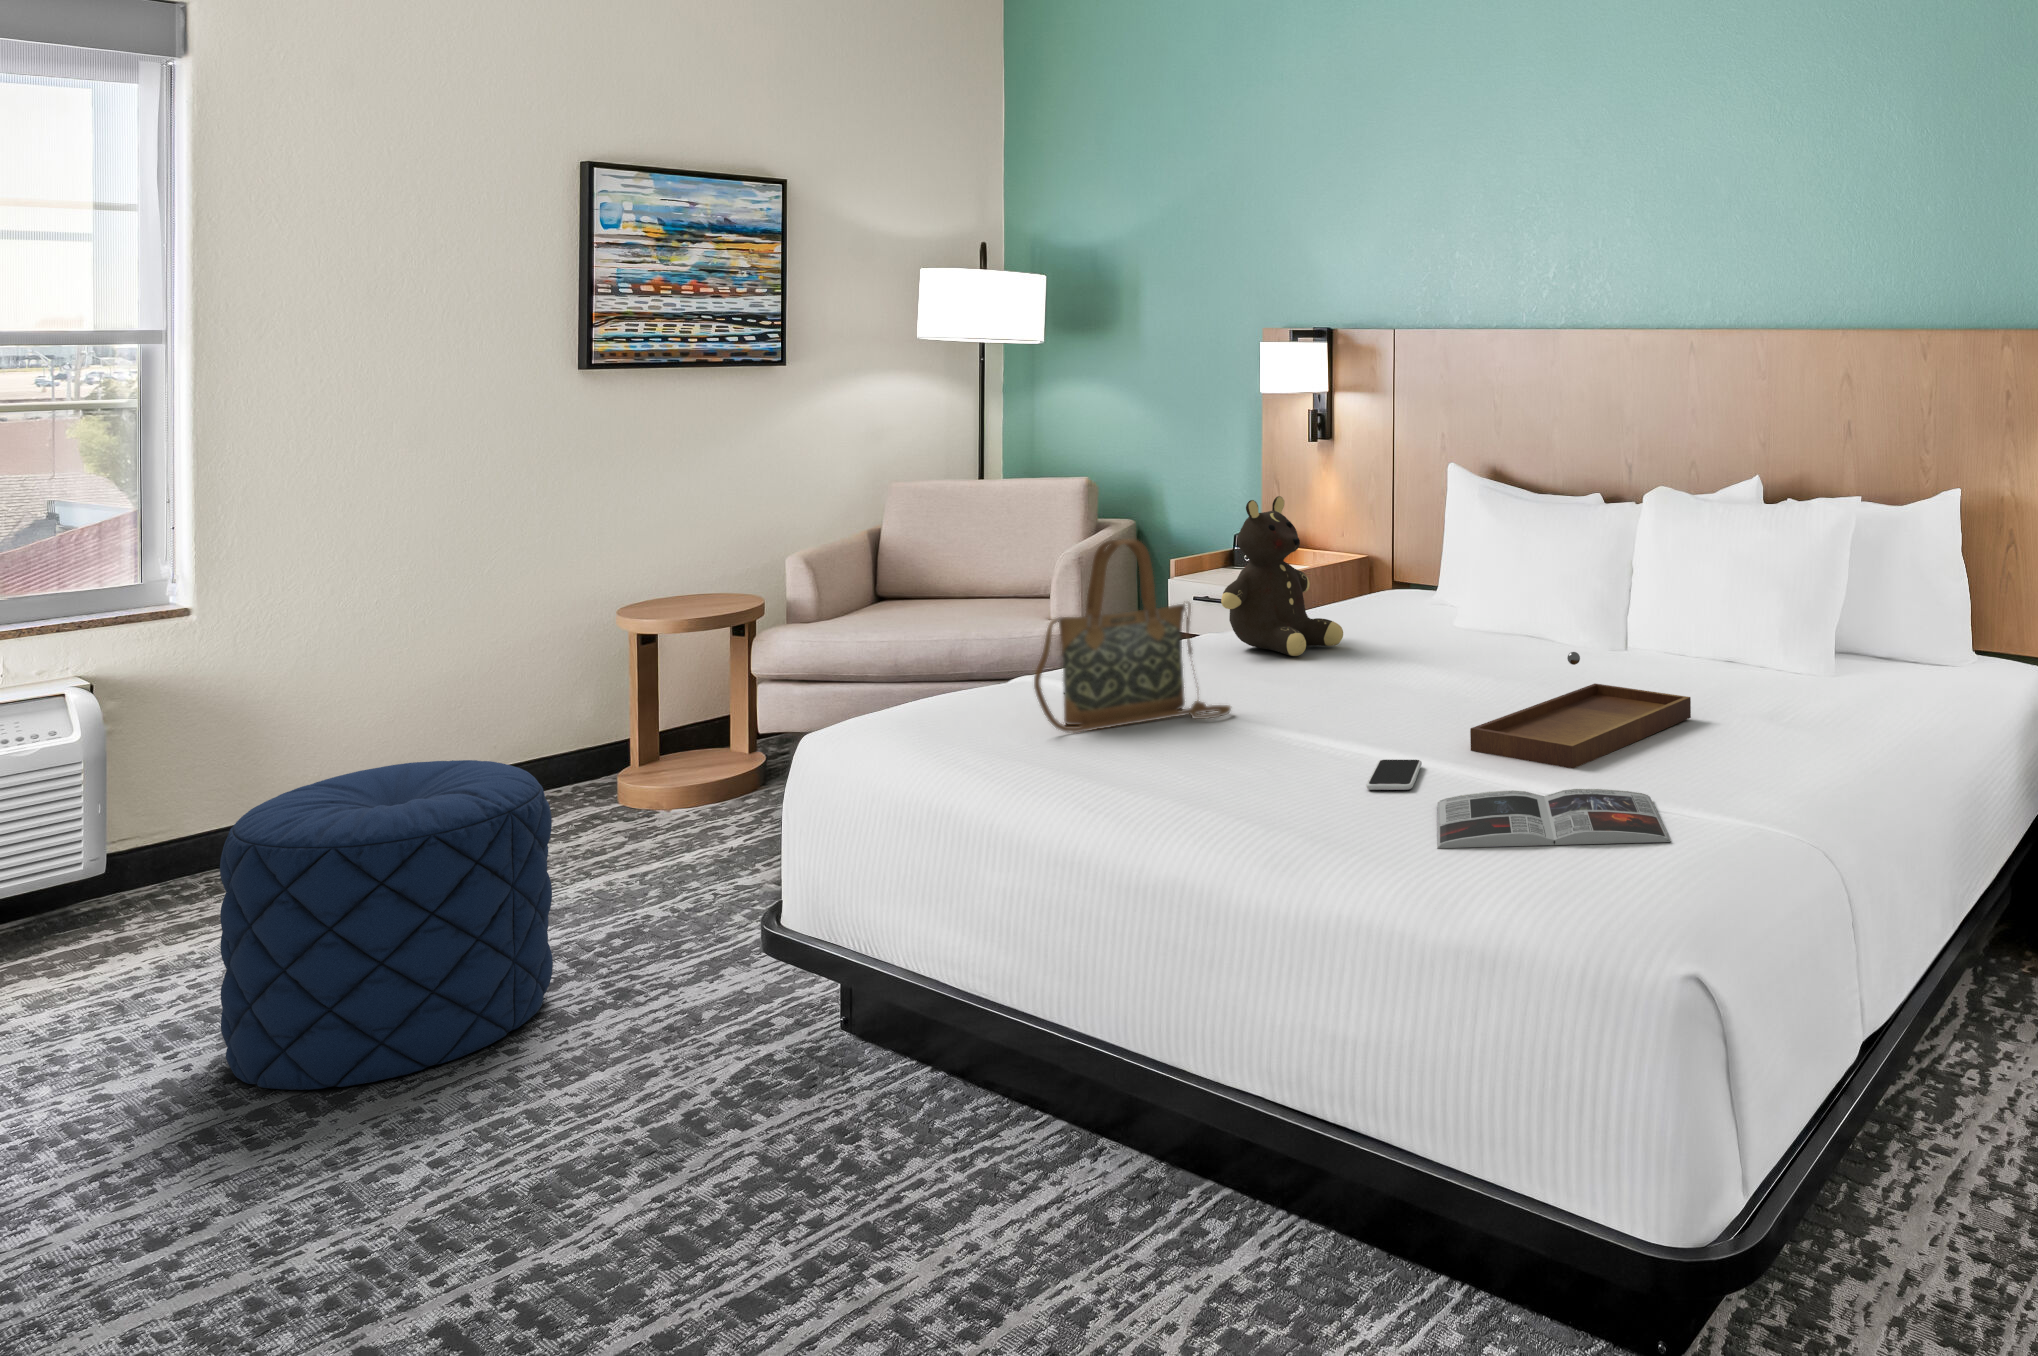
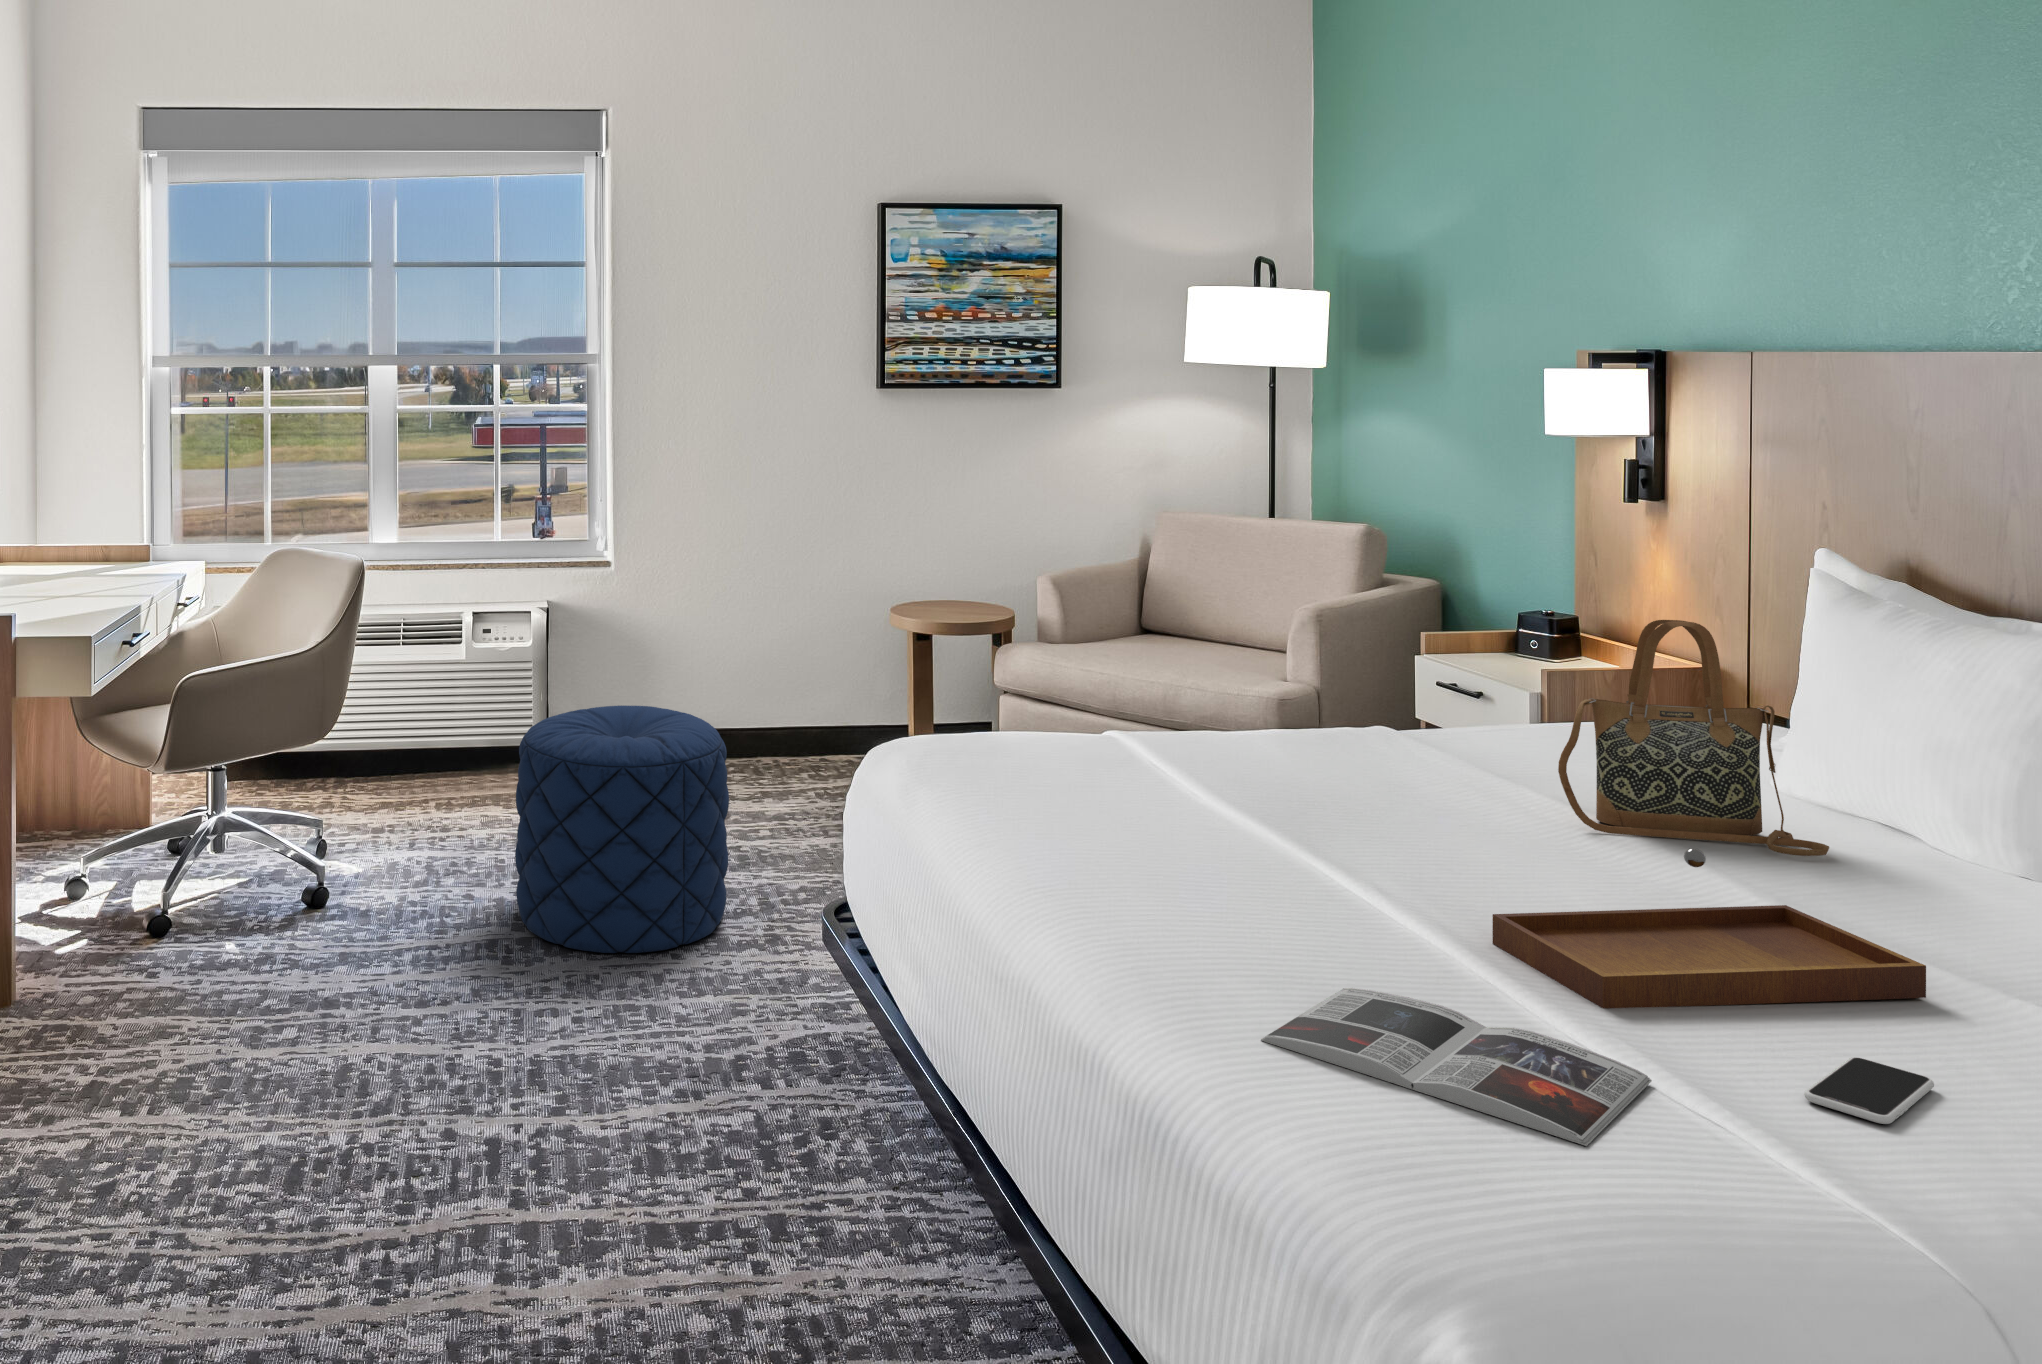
teddy bear: present [1221,496,1343,656] -> none [1358,572,1529,774]
handbag: present [1034,539,1231,732] -> present [1558,620,1829,856]
smartphone: present [1366,760,1422,790] -> present [1804,1057,1934,1124]

